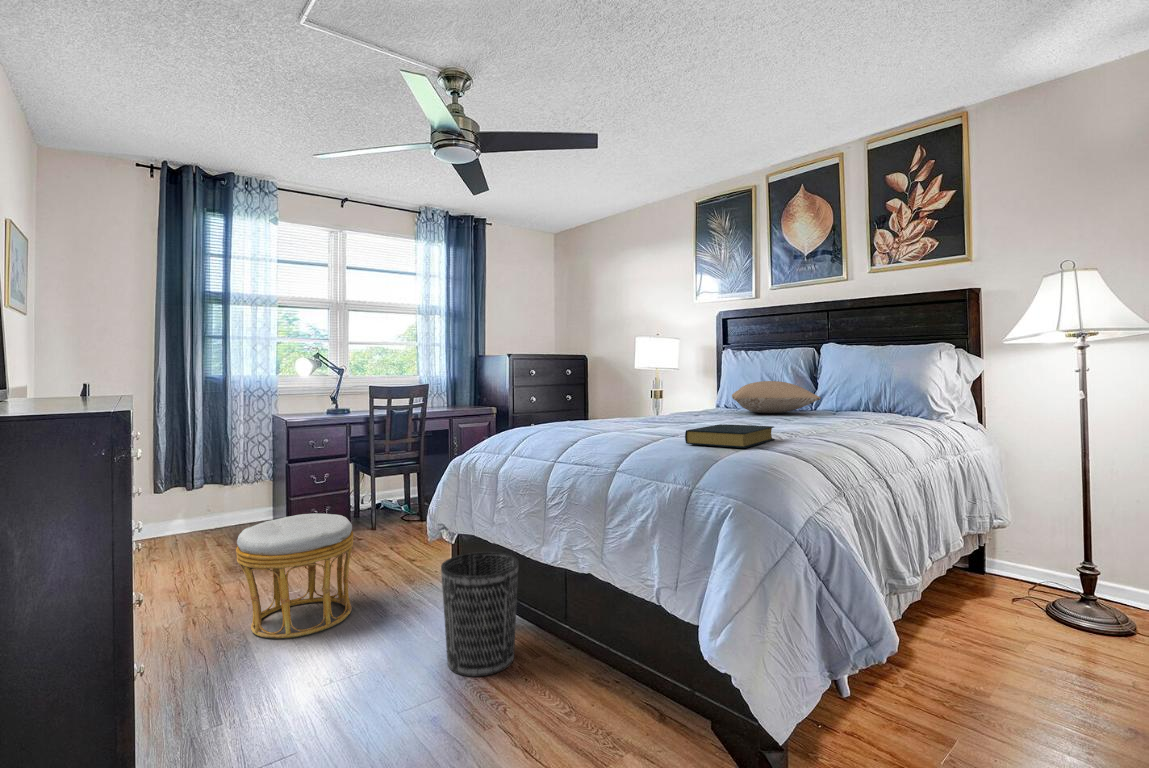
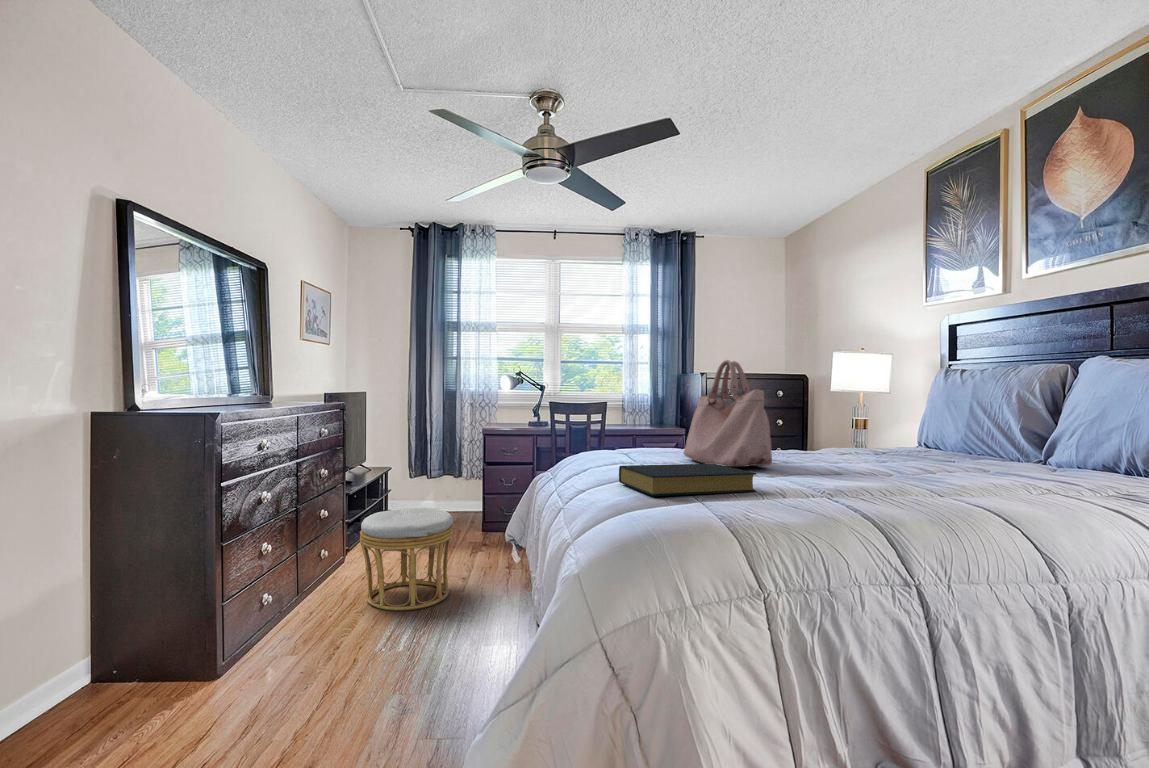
handbag: none [641,345,727,428] -> present [683,360,772,467]
pillow: present [732,381,821,413] -> none [868,411,1029,458]
wastebasket: present [441,552,519,677] -> none [440,568,517,694]

